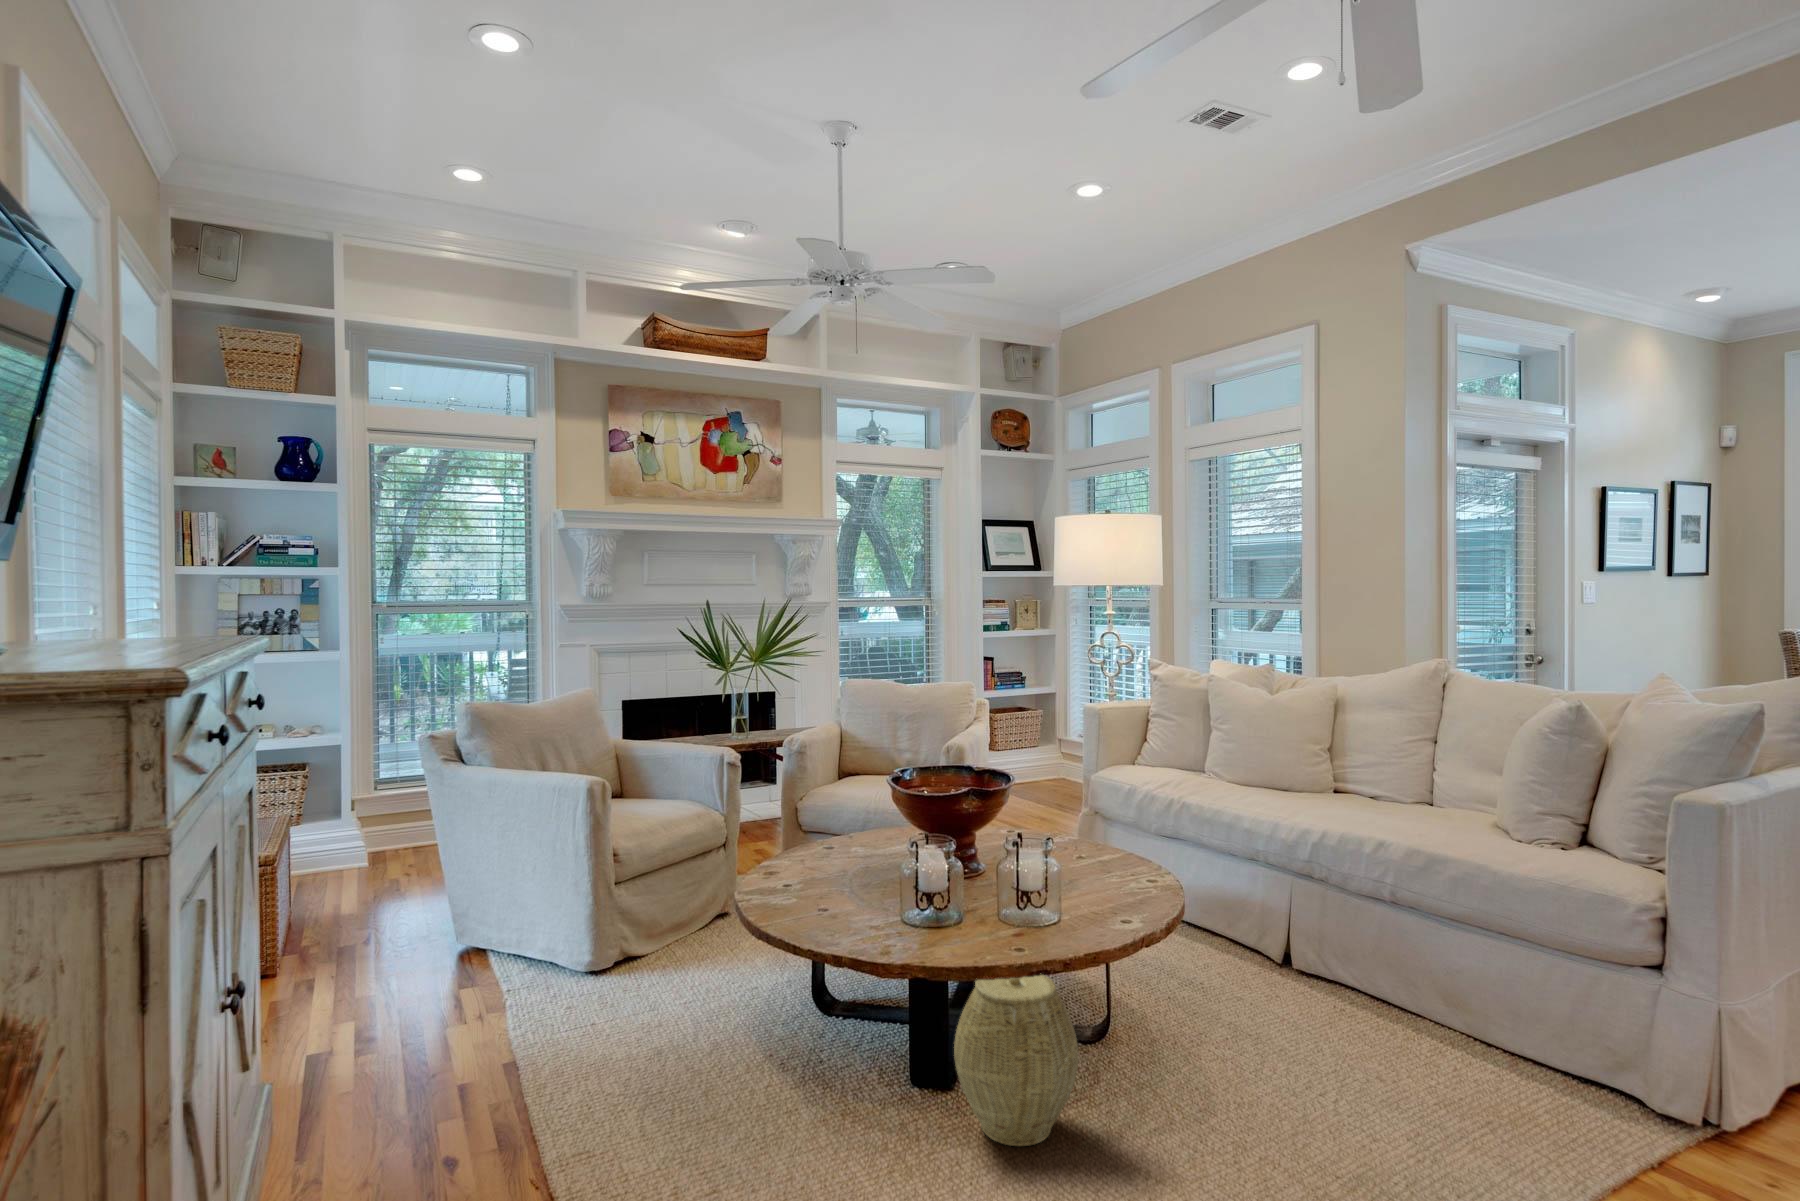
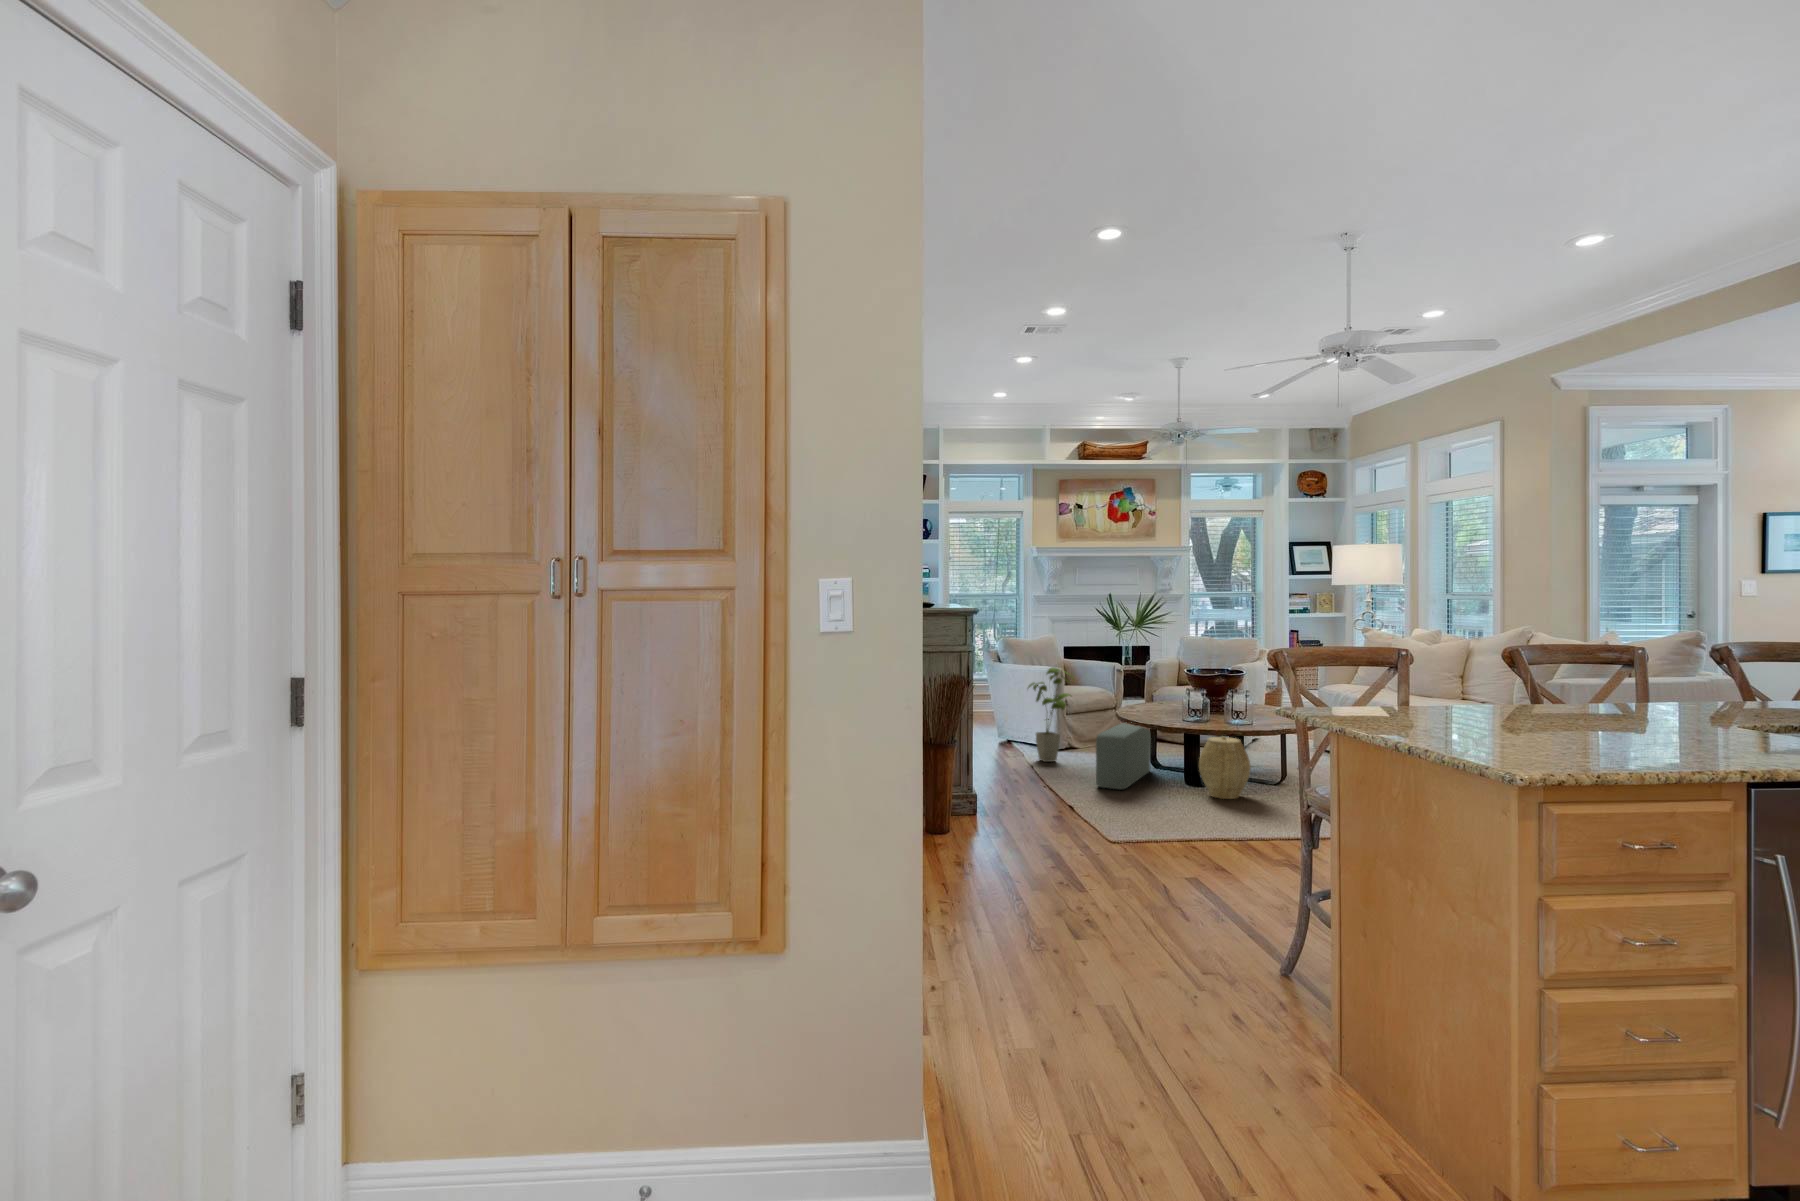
house plant: none [511,788,634,1028] -> present [1028,667,1074,762]
pouf: none [689,918,815,1155] -> present [1096,723,1151,790]

